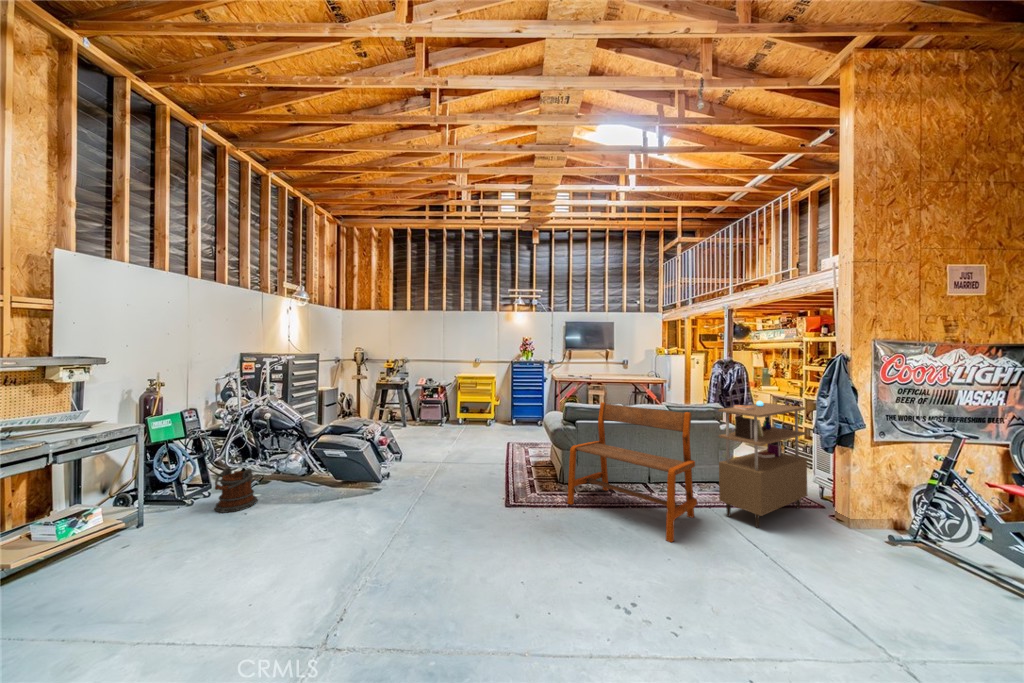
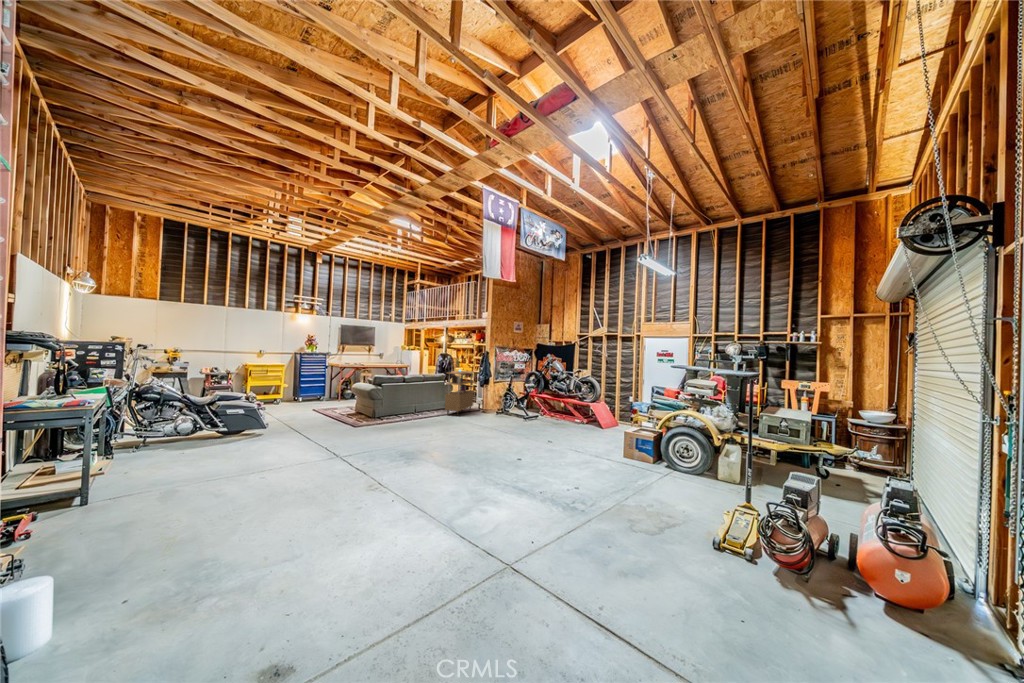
bench: present [567,402,697,542] -> none [381,372,438,422]
bucket: present [214,468,258,513] -> none [141,420,176,450]

